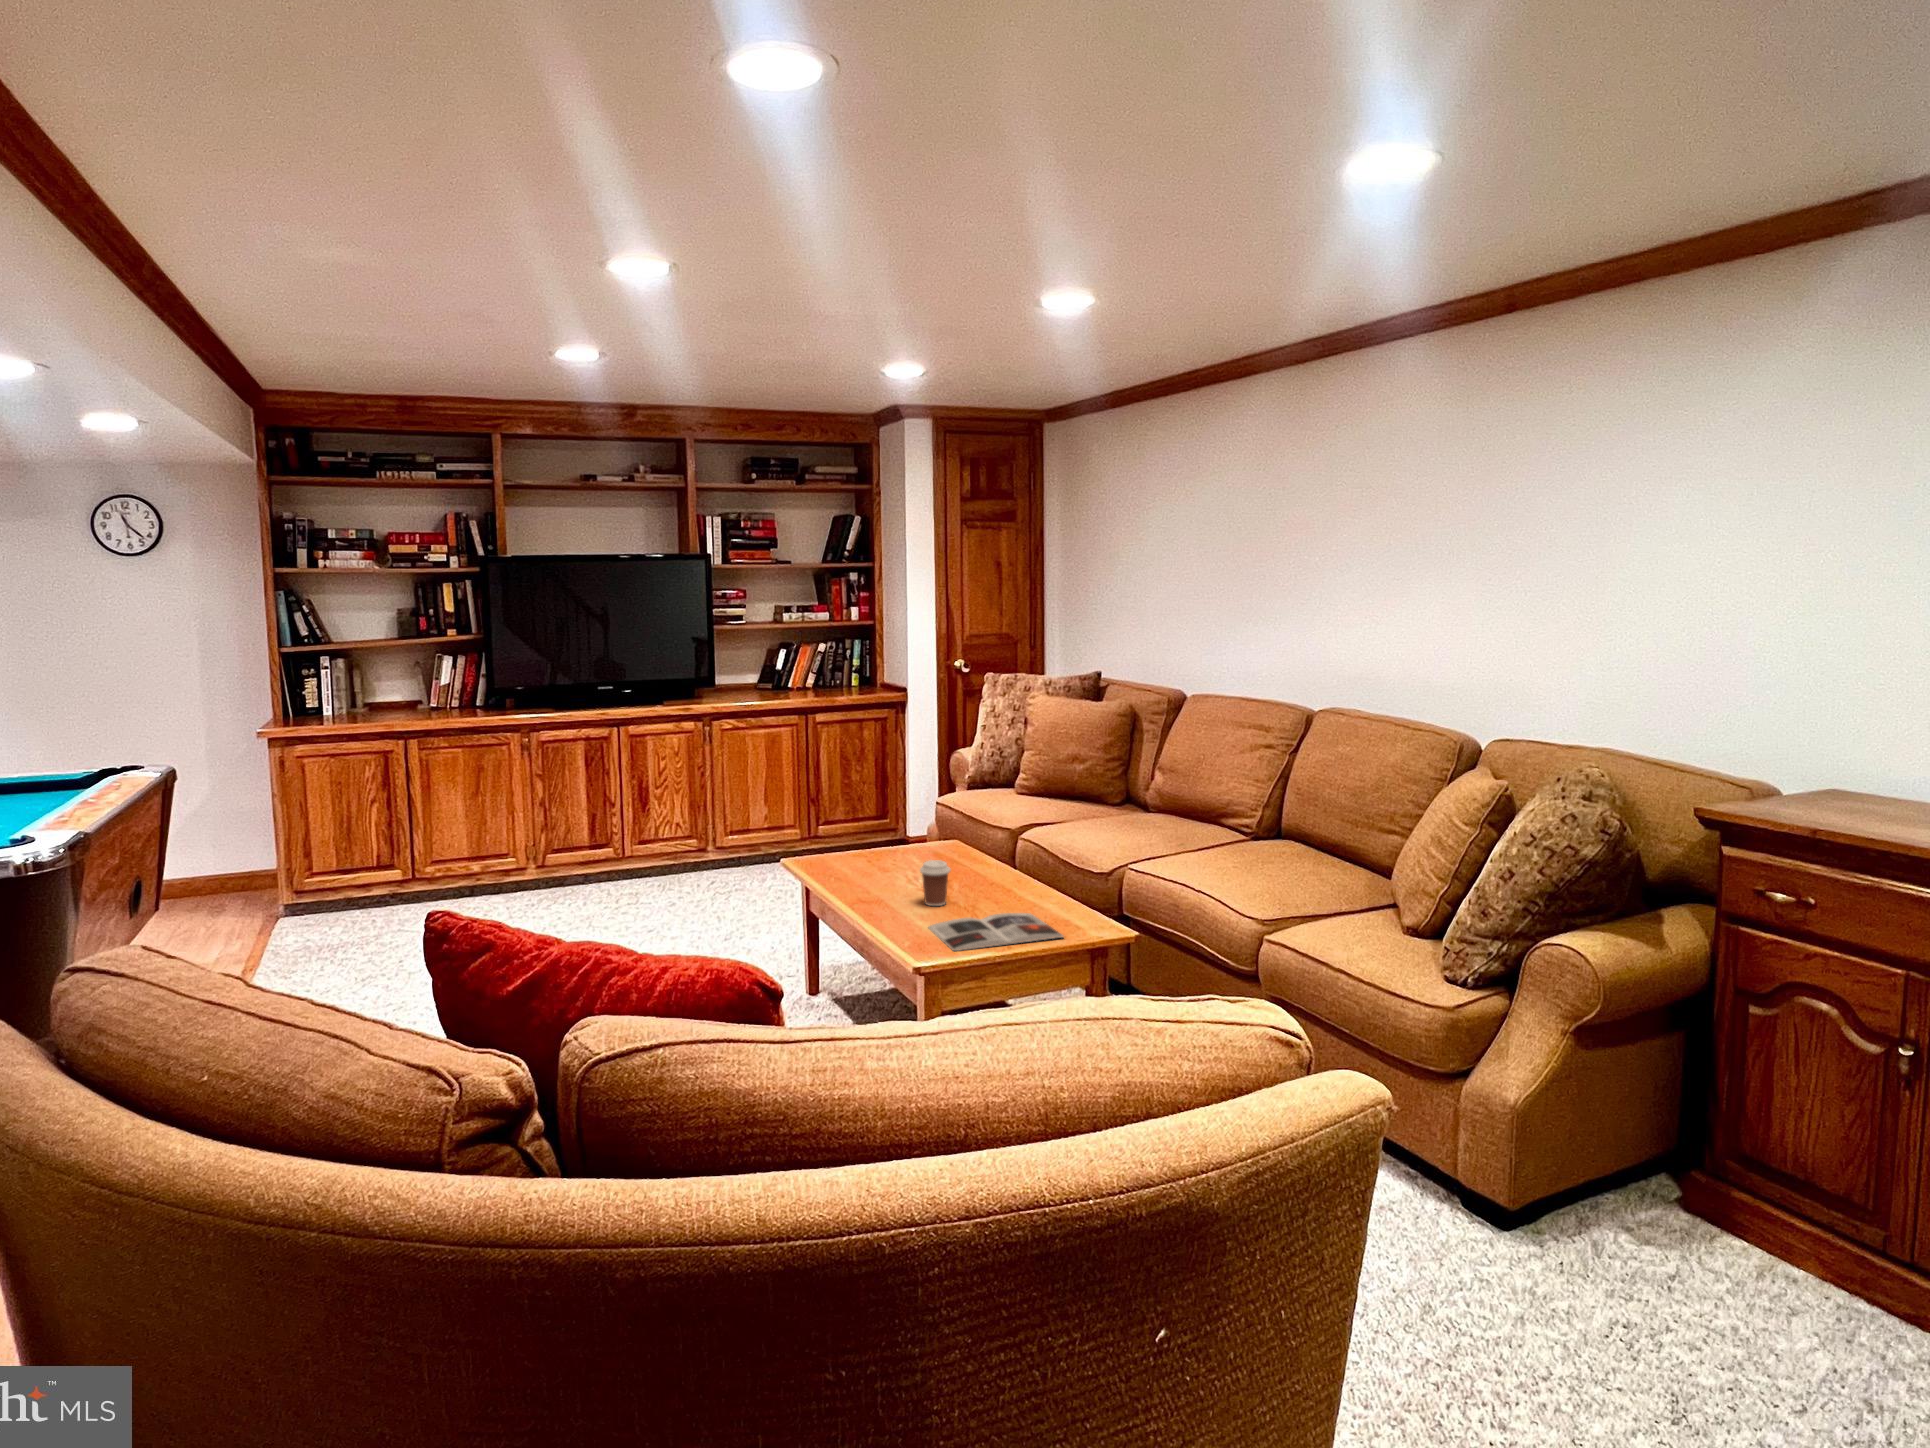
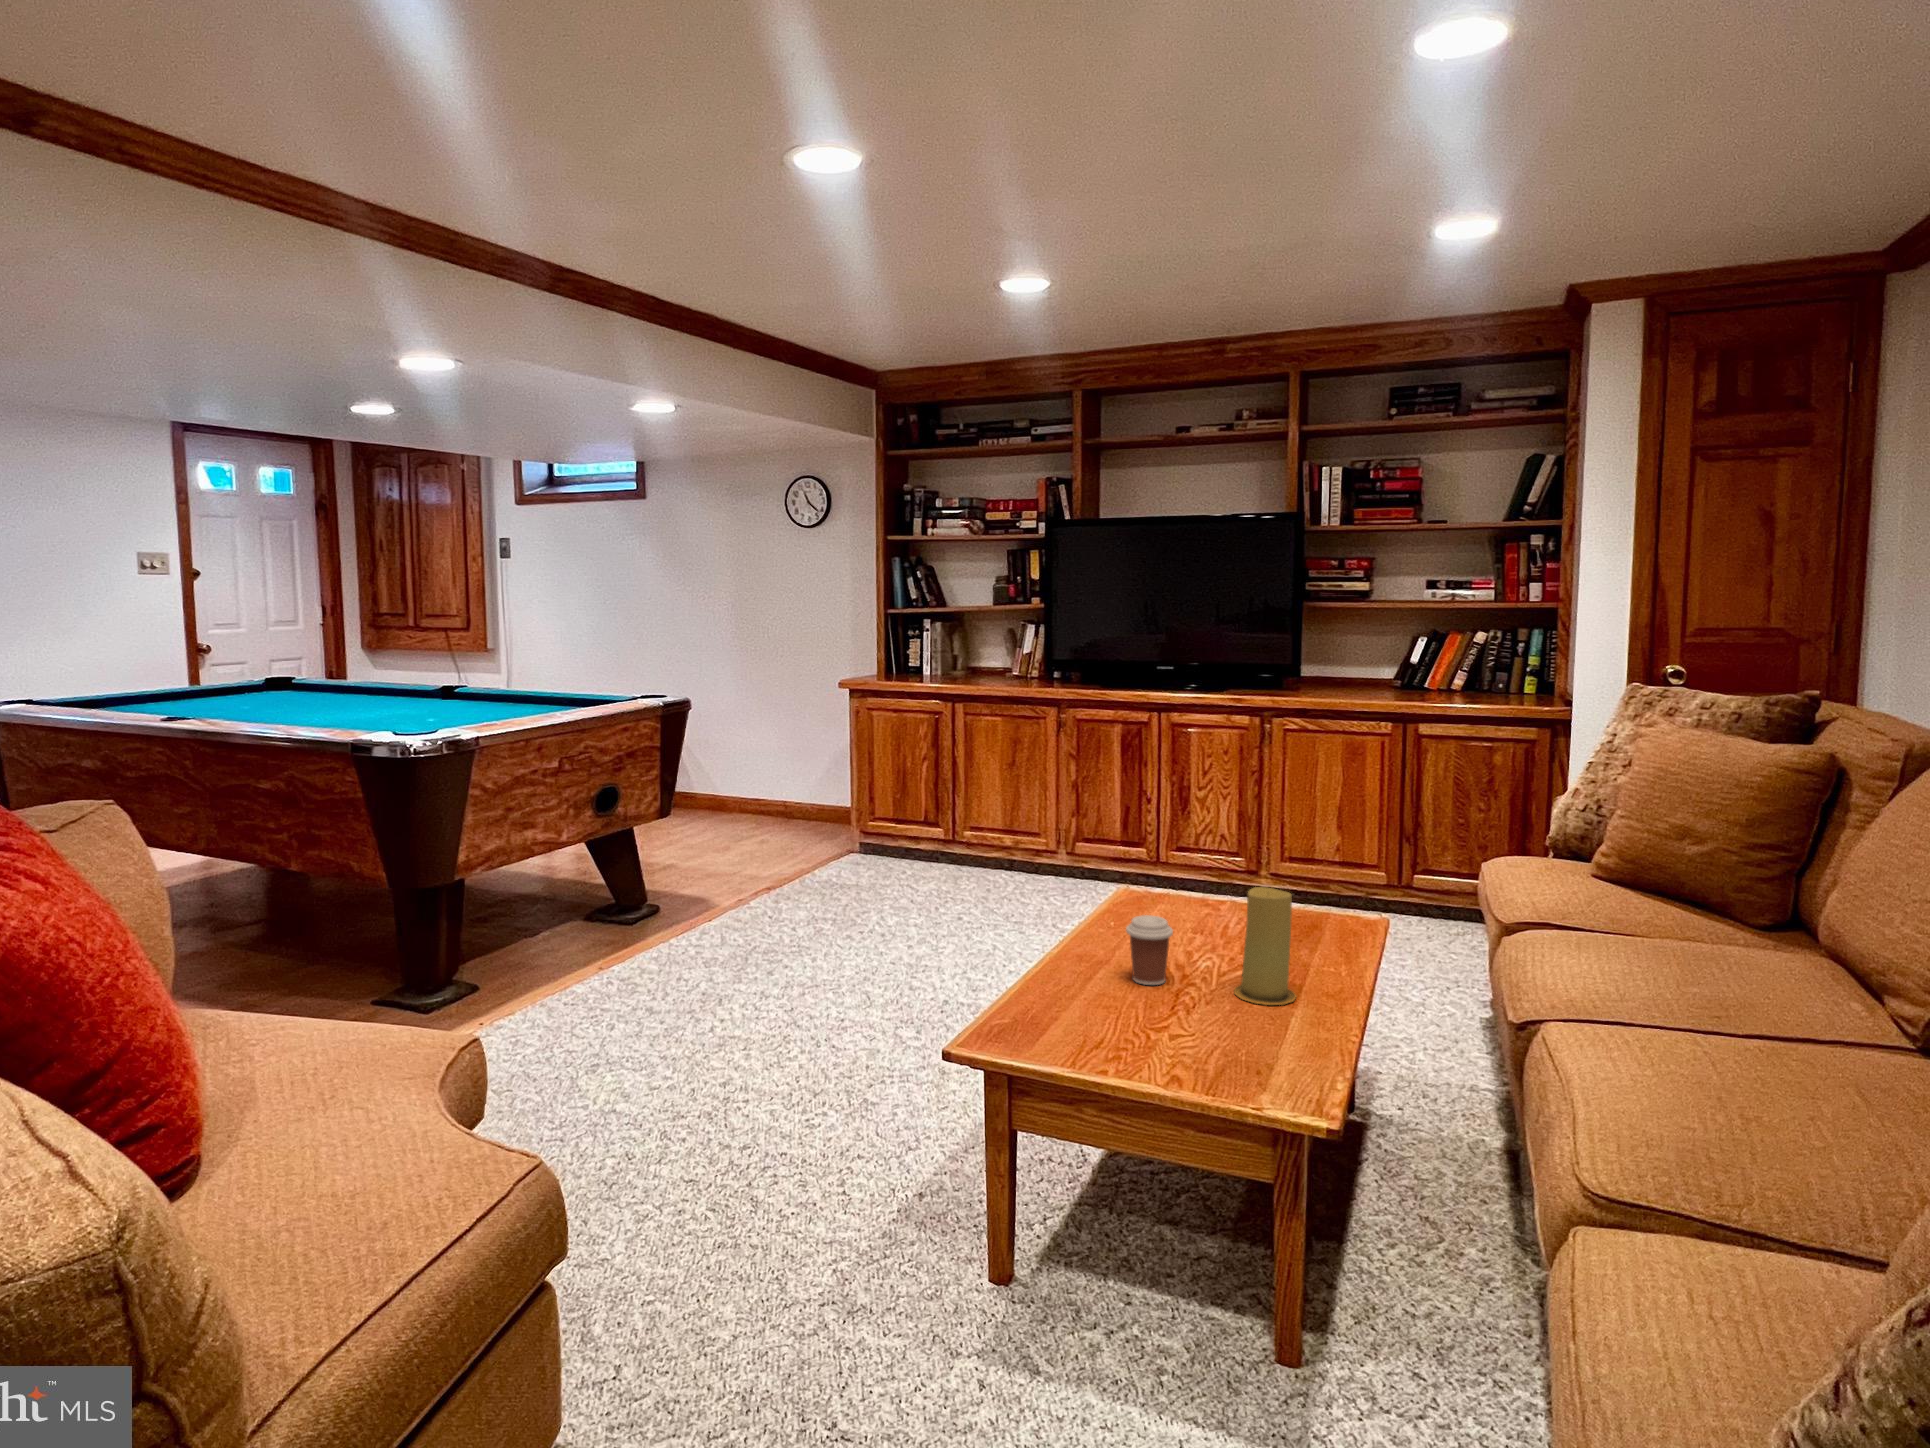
candle: none [978,826,1016,898] -> present [1234,887,1296,1005]
magazine: present [928,913,1063,951] -> none [1018,1002,1236,1082]

